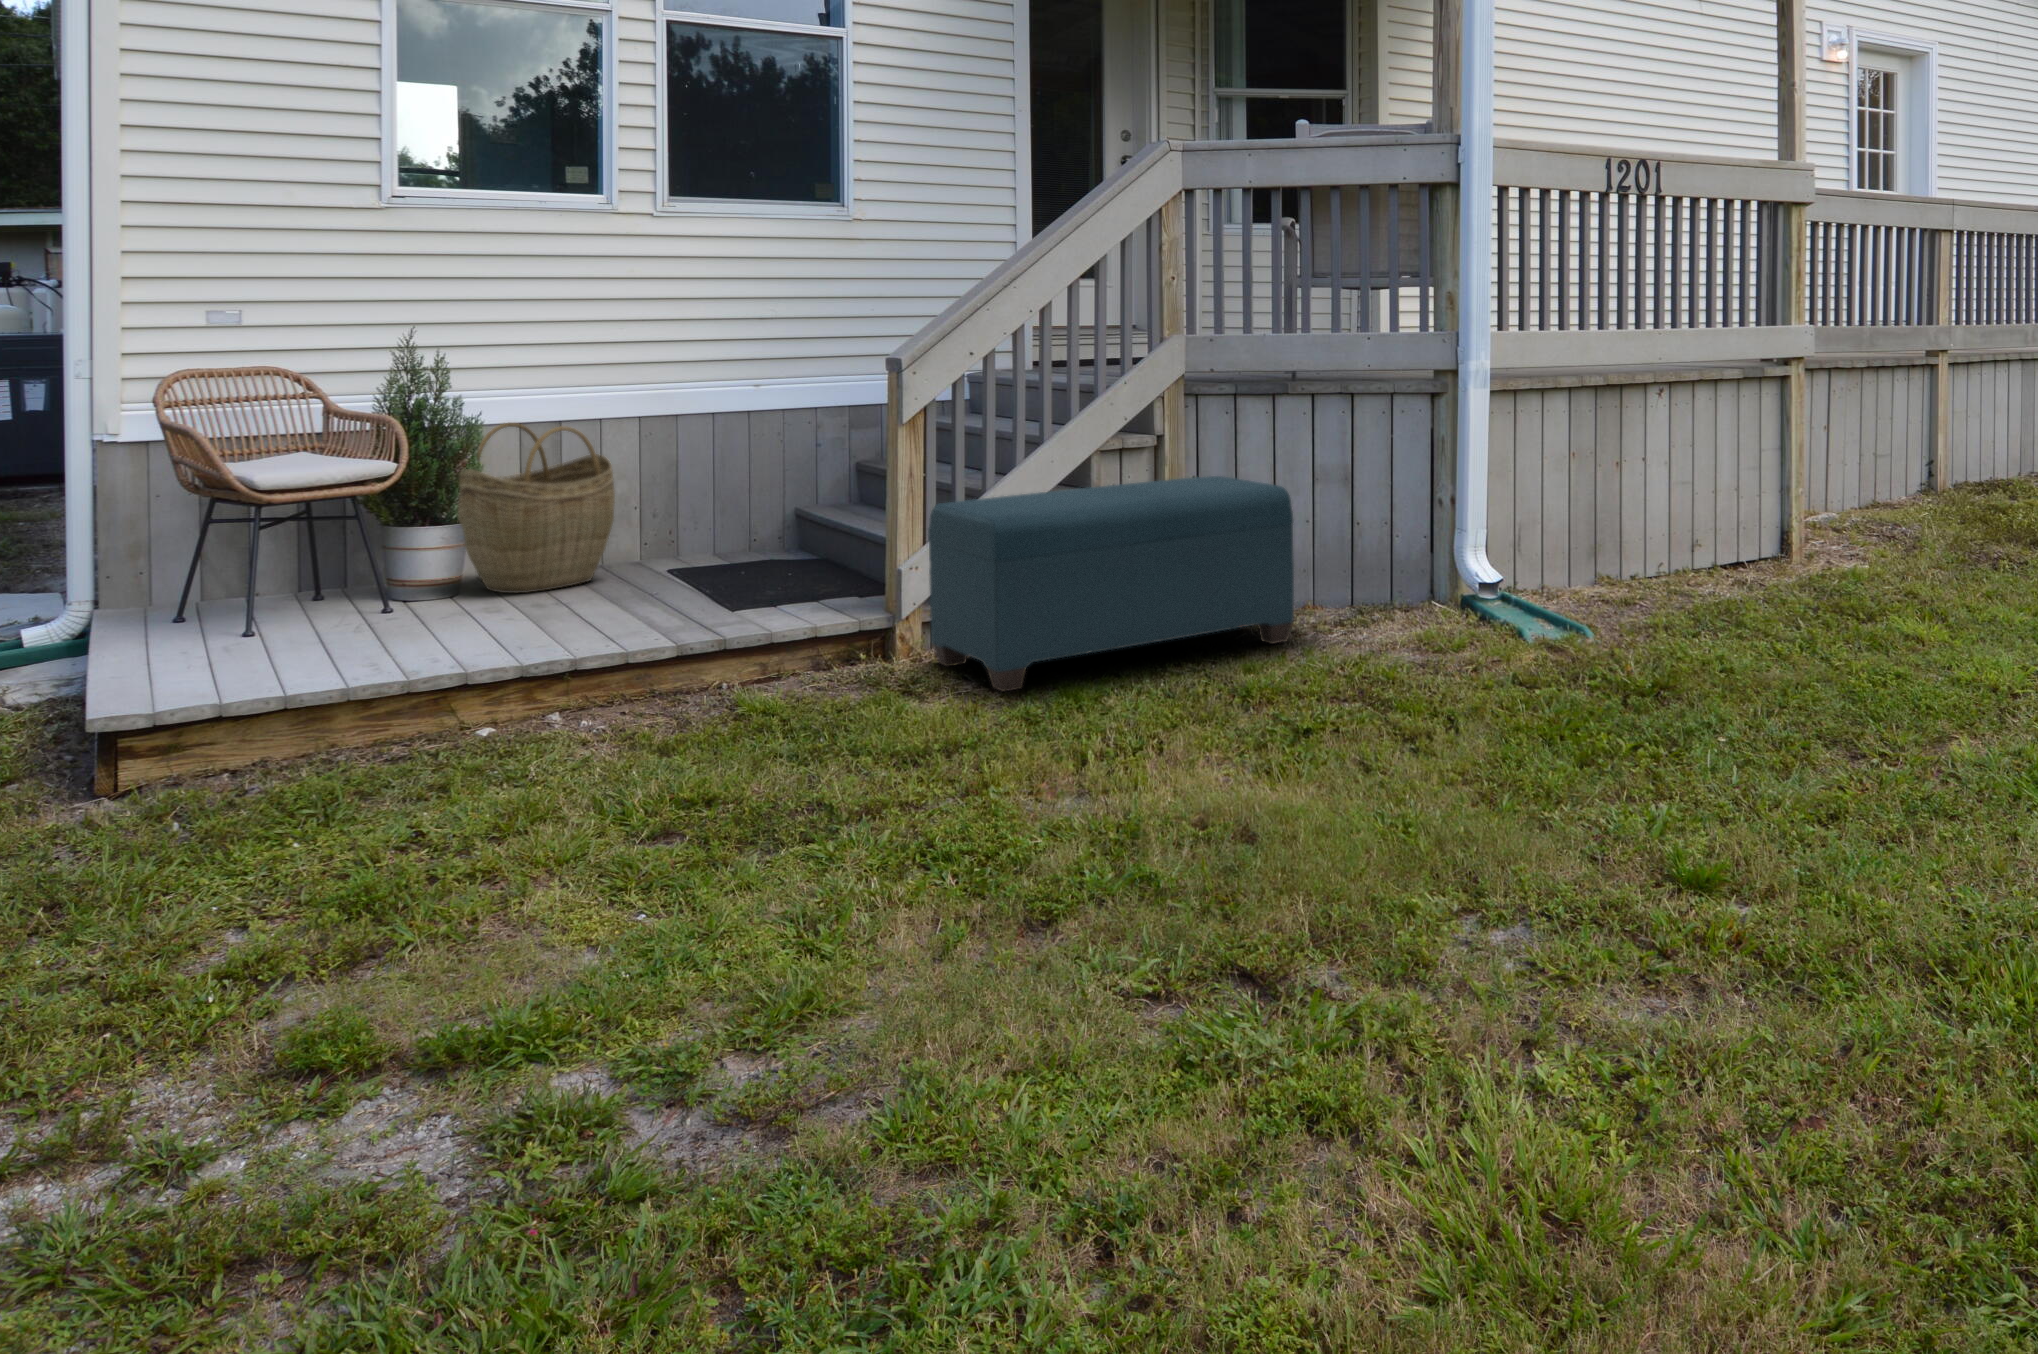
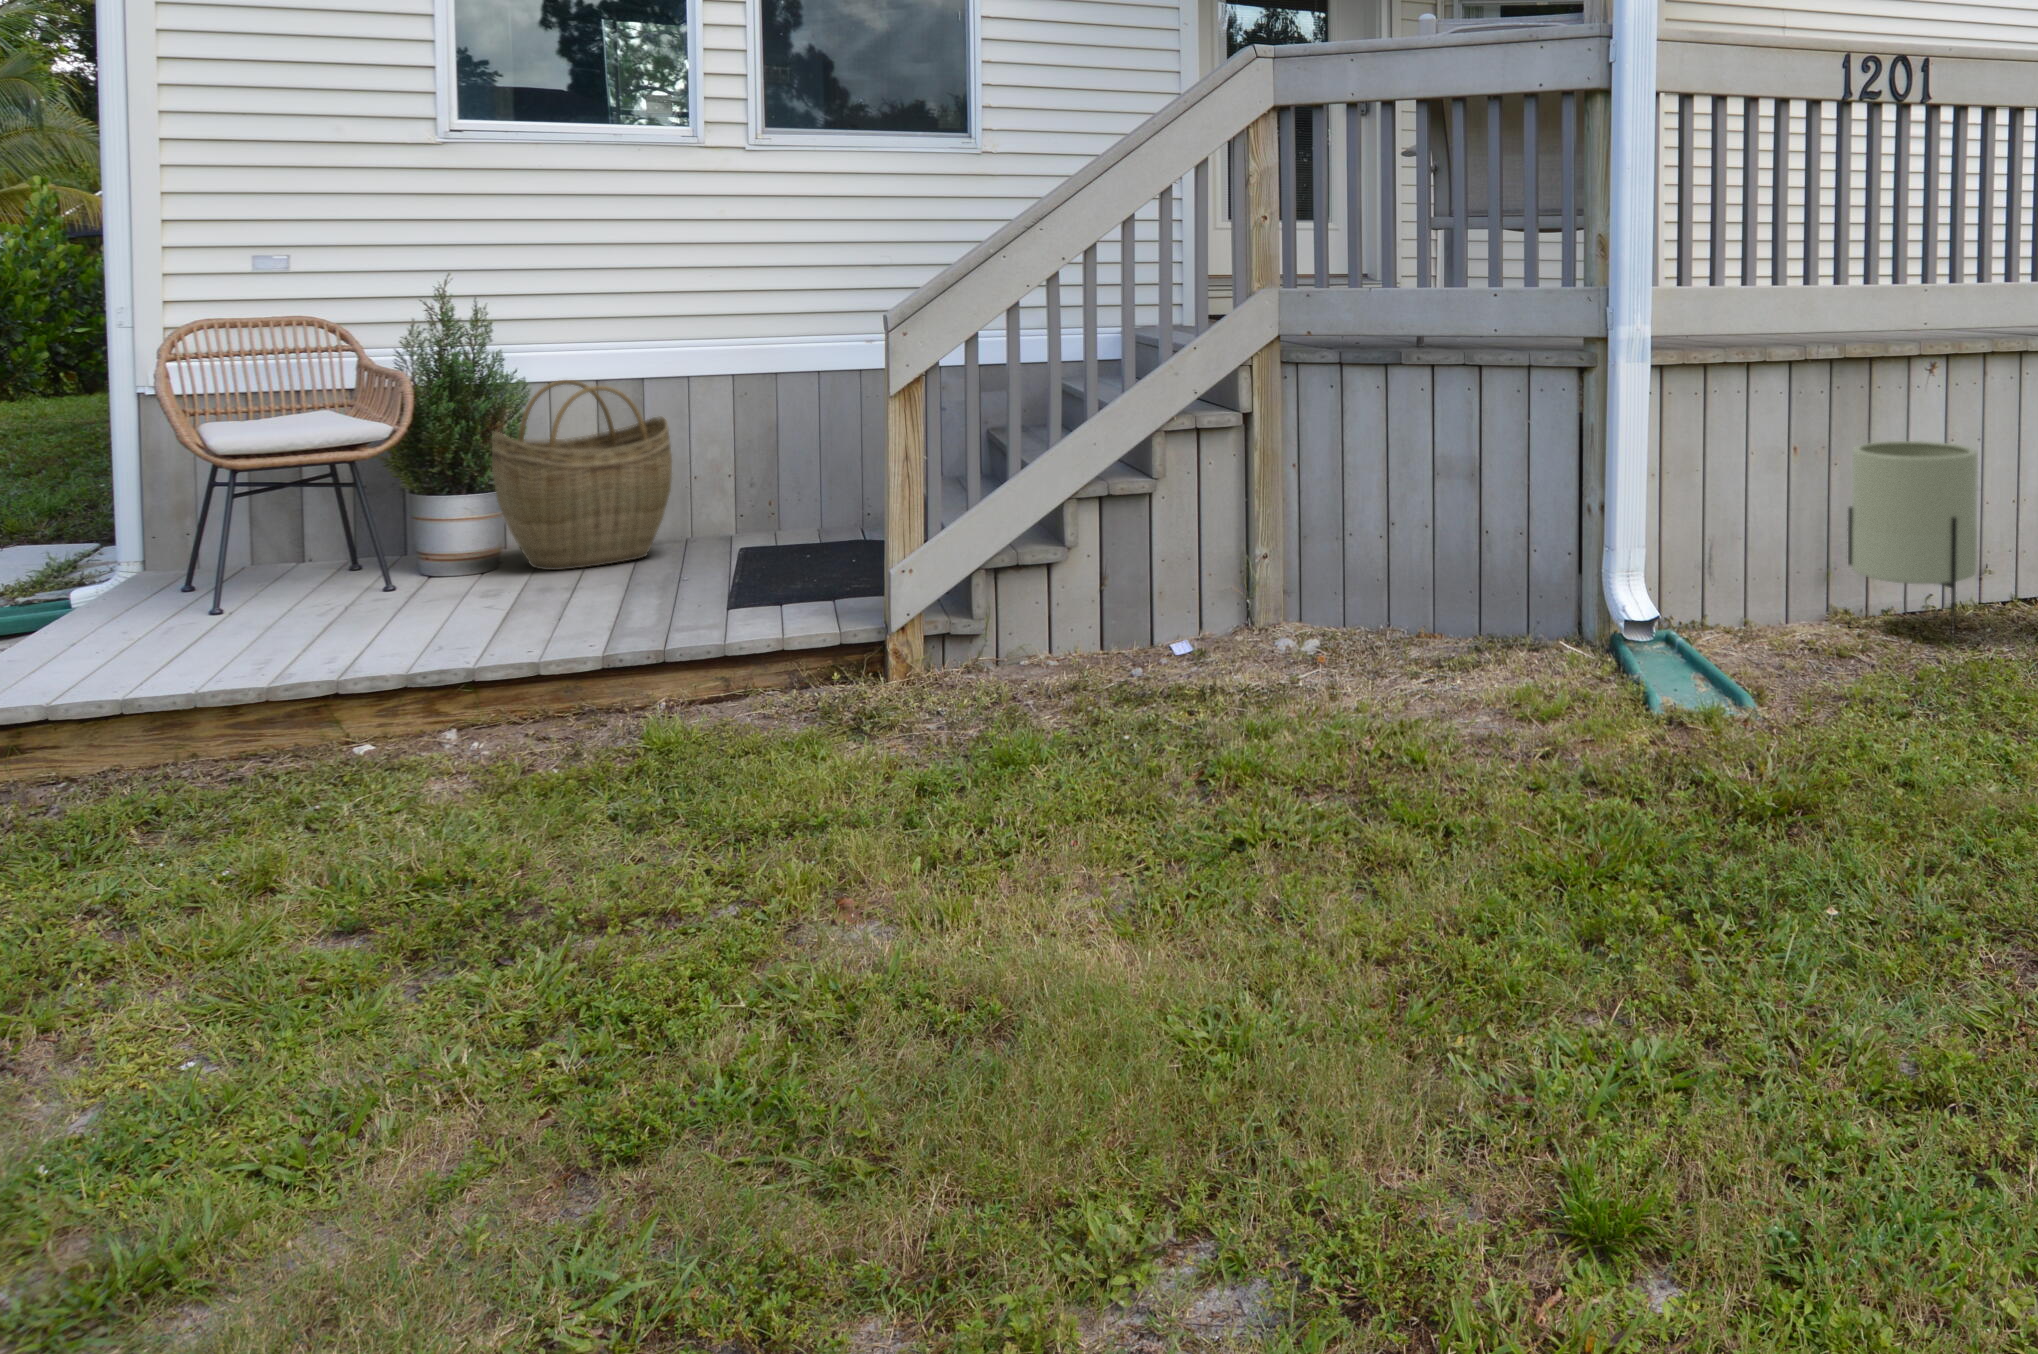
planter: none [1614,450,1709,599] -> present [1848,441,1978,642]
bench: present [928,476,1294,692] -> none [919,462,1371,730]

